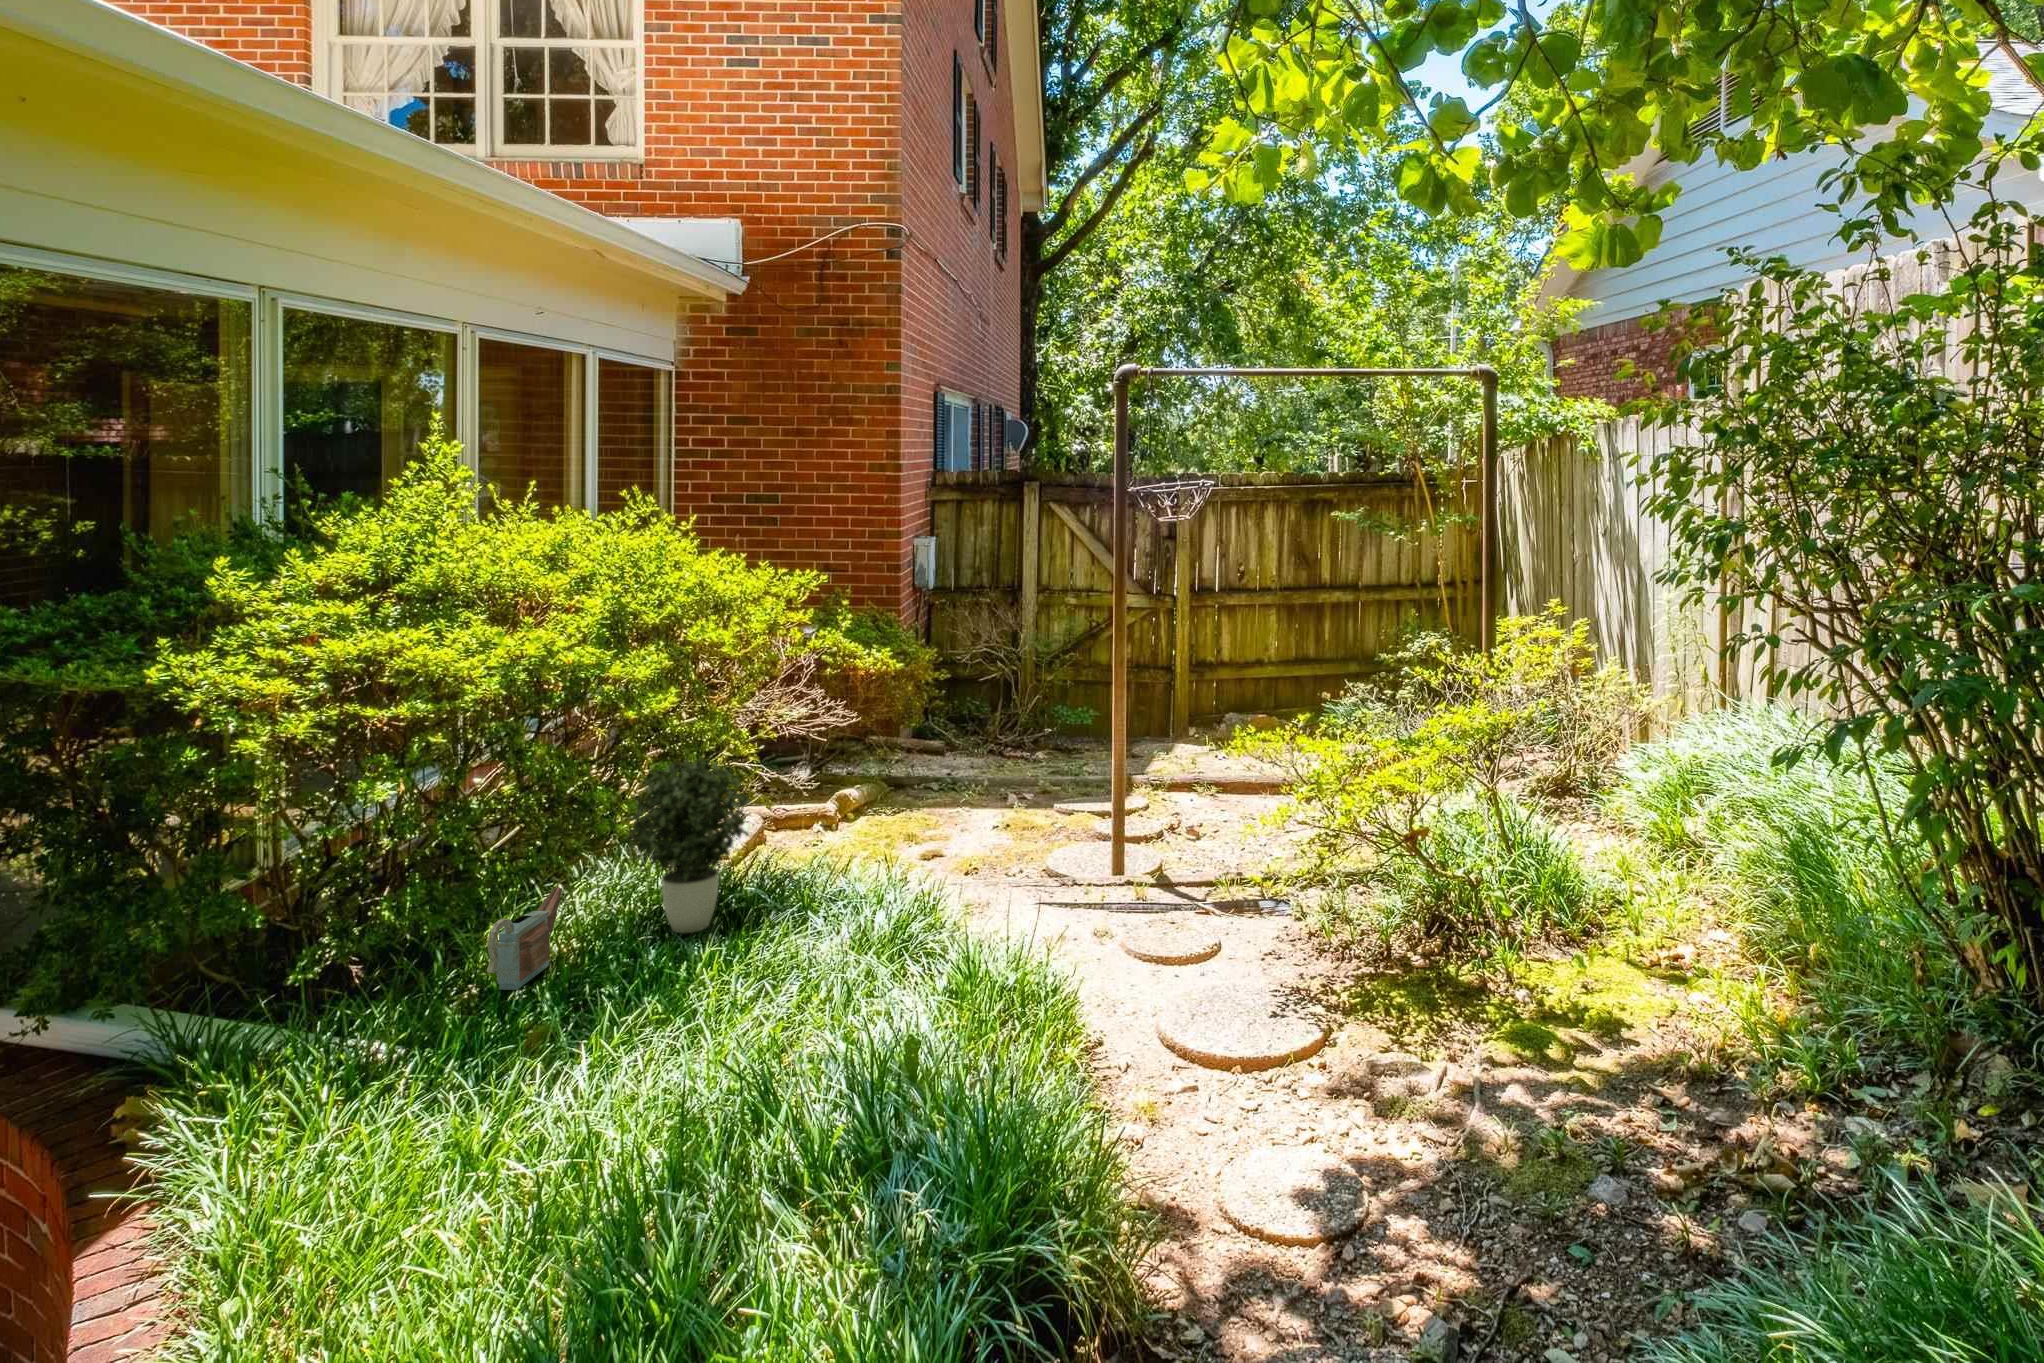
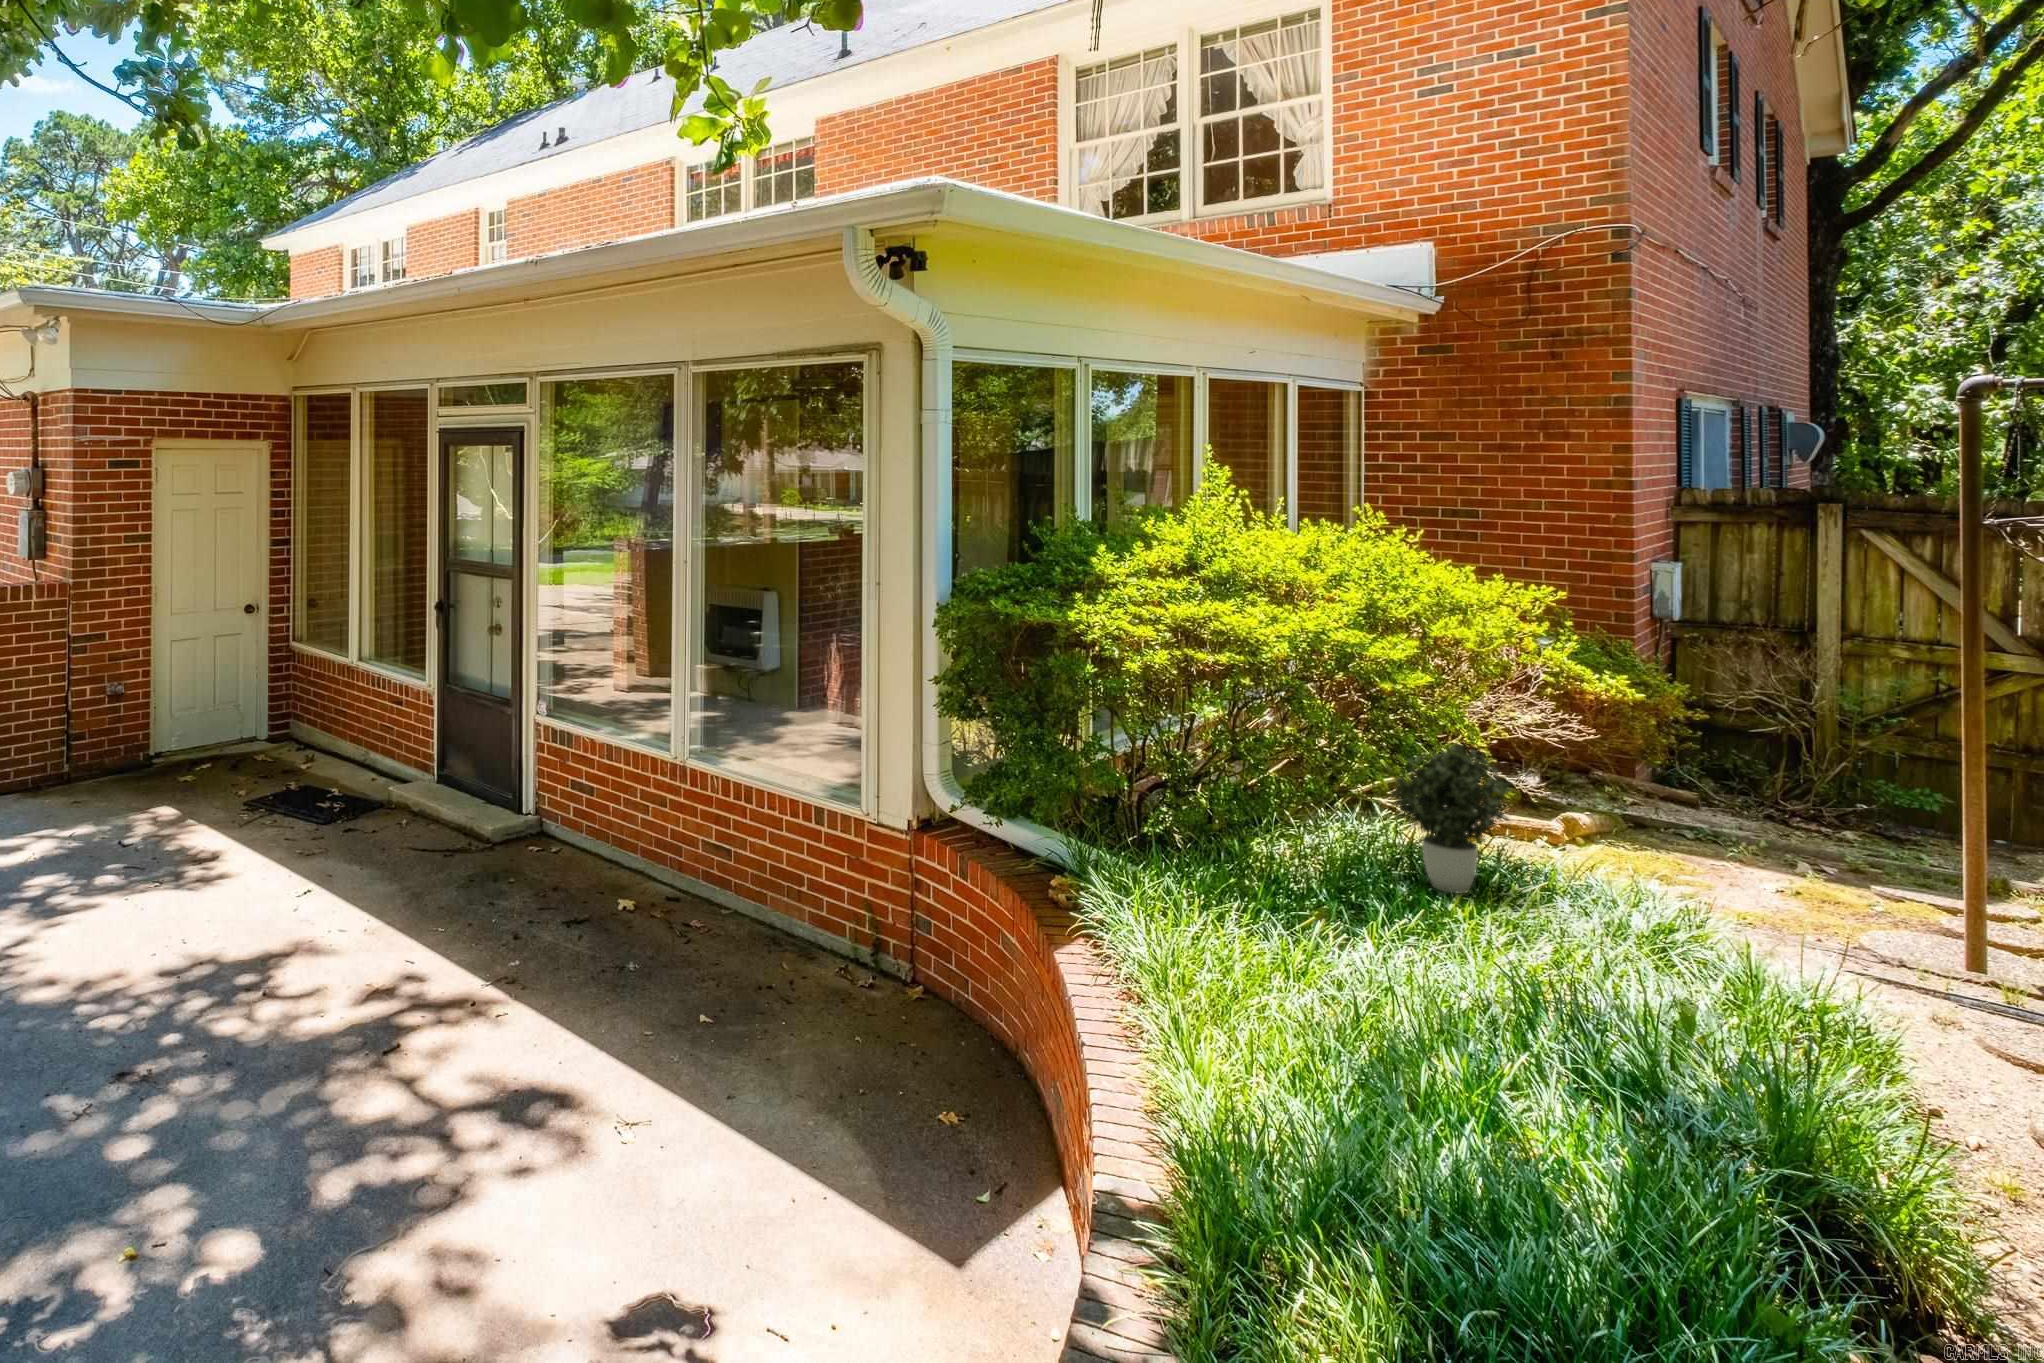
watering can: present [487,886,562,990] -> none [1287,822,1337,895]

